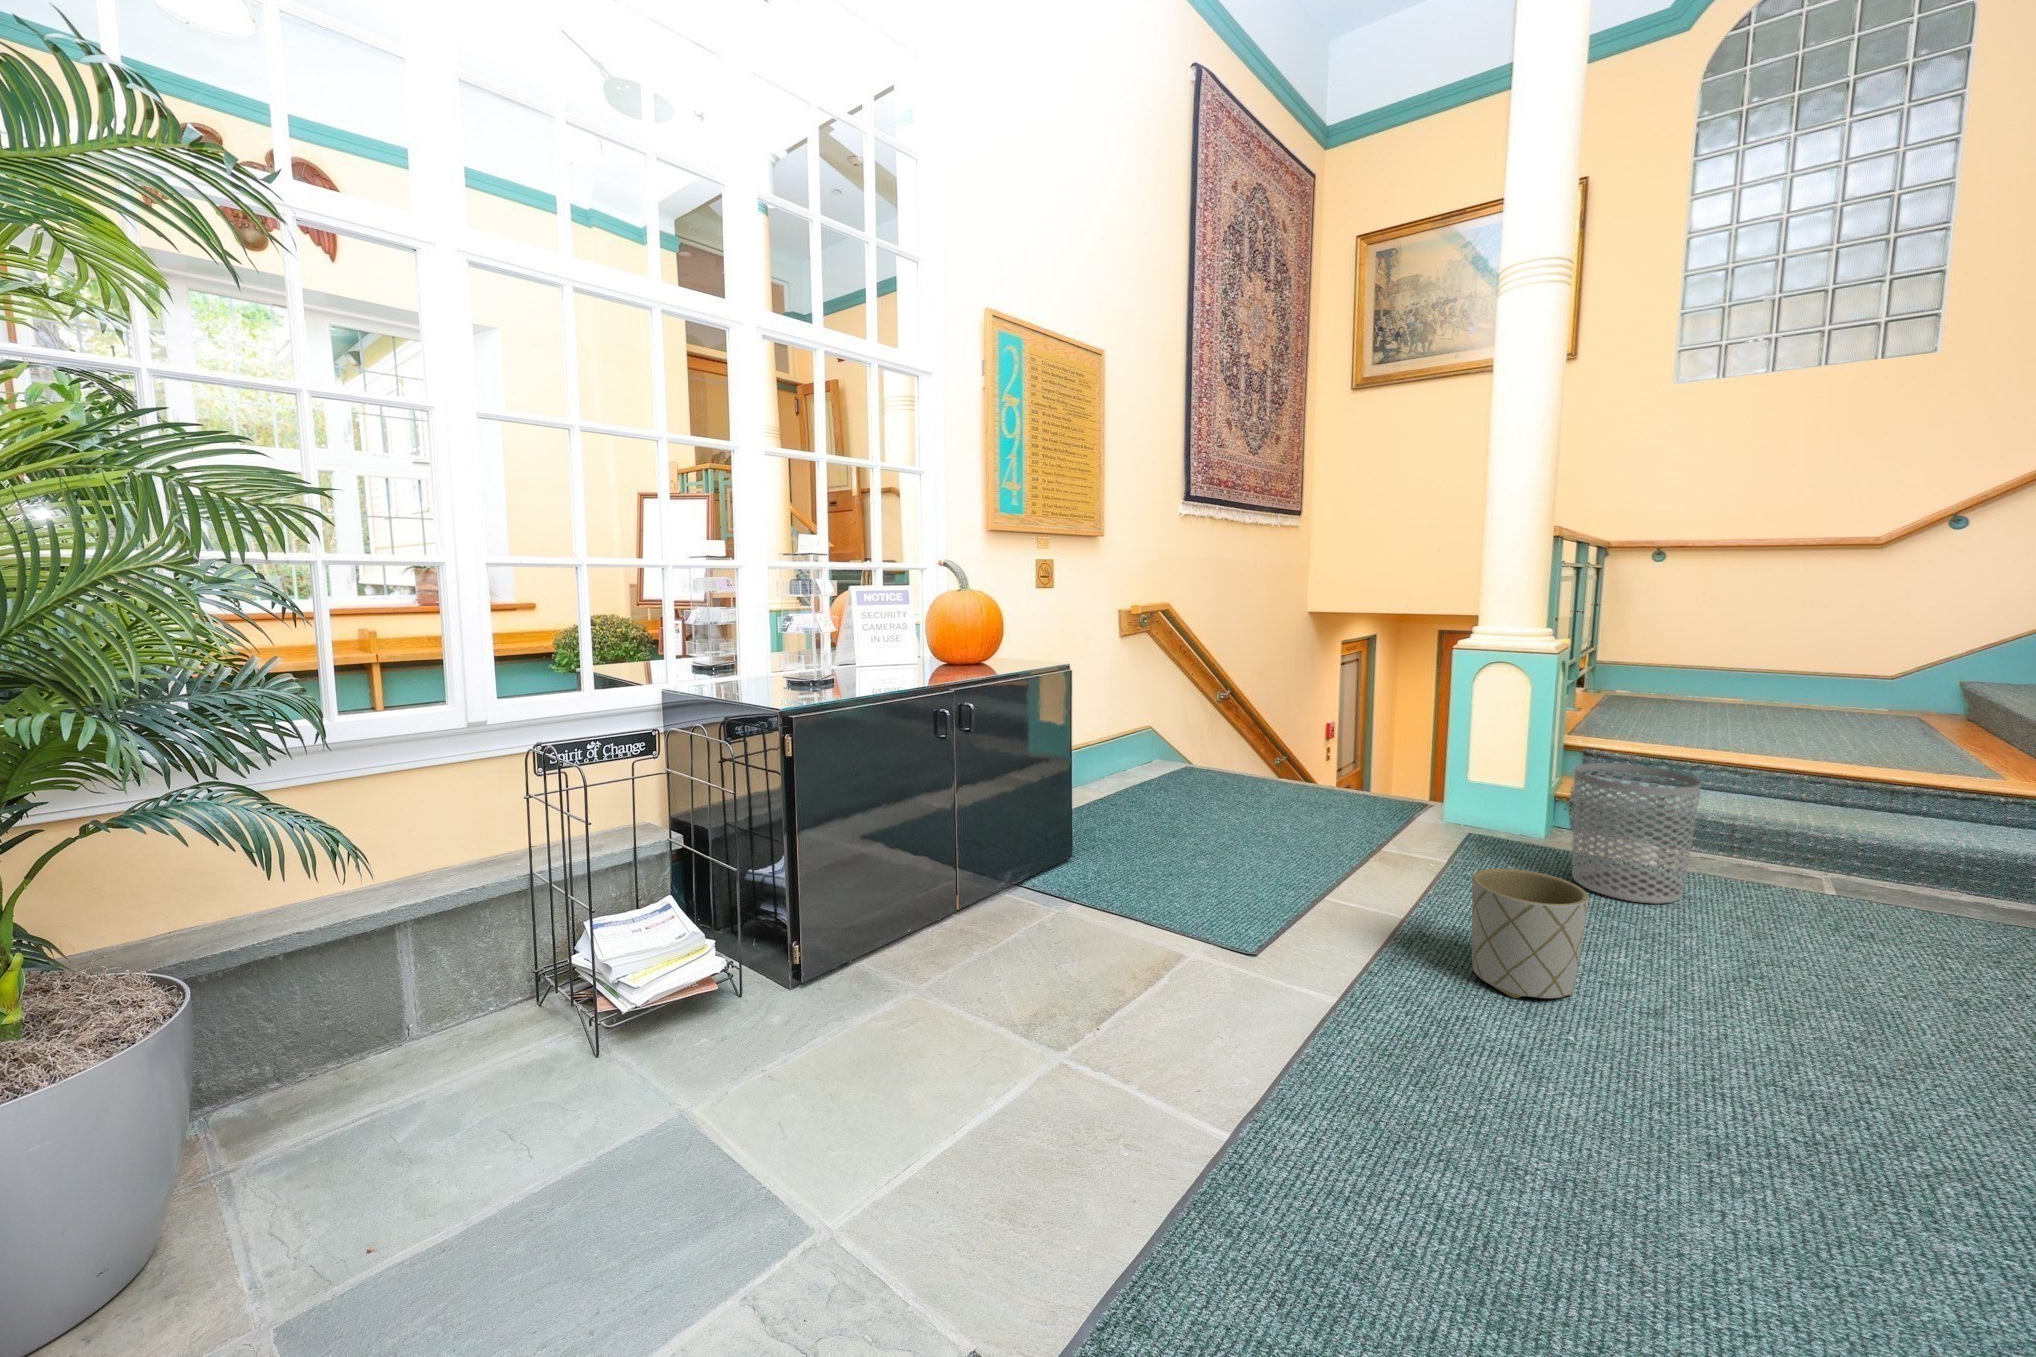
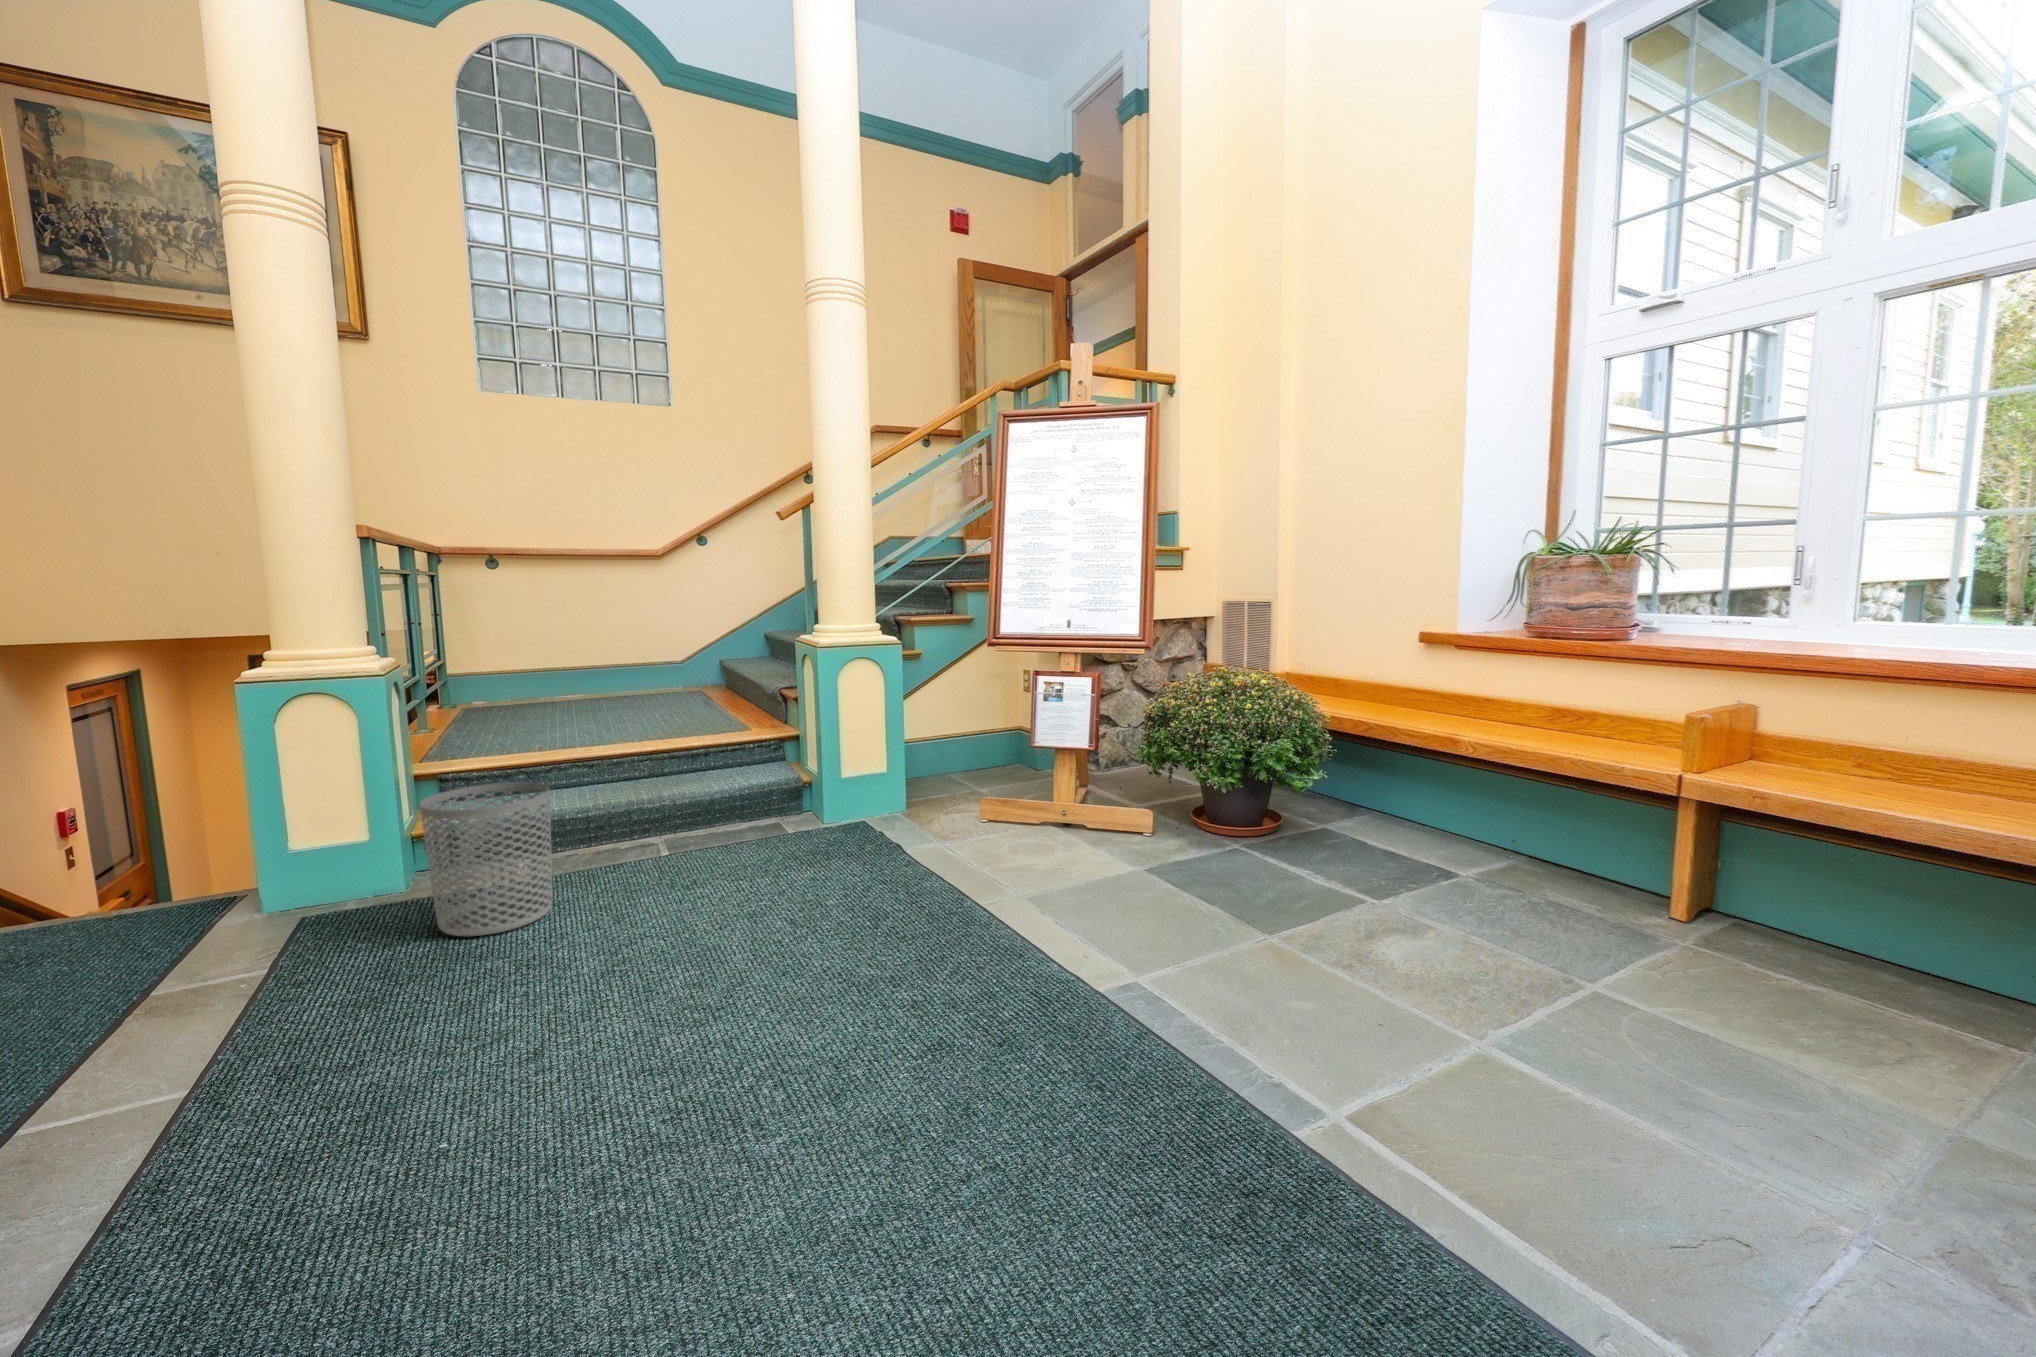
planter: present [1472,868,1589,998] -> none [279,950,444,1133]

